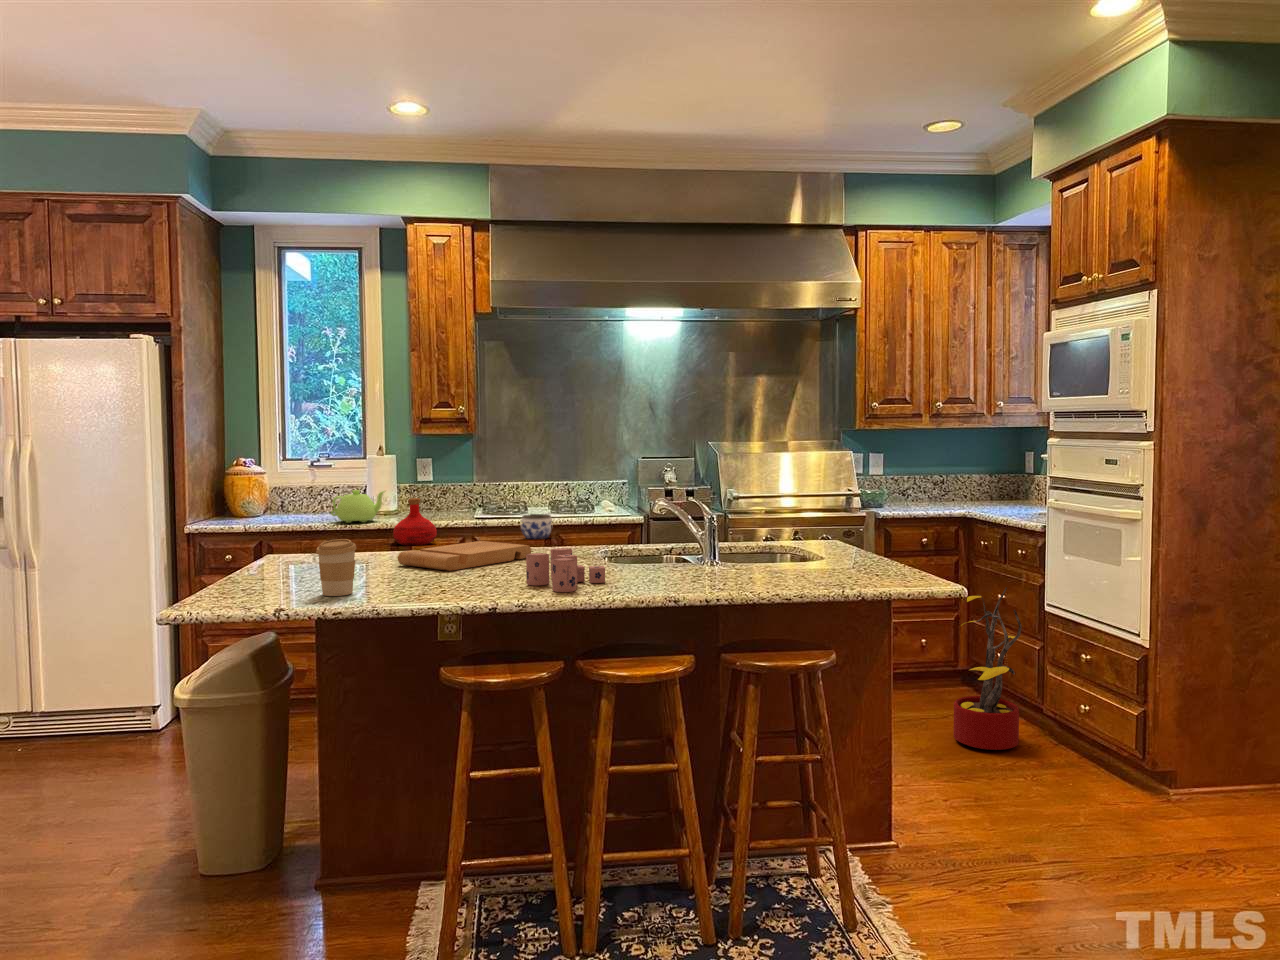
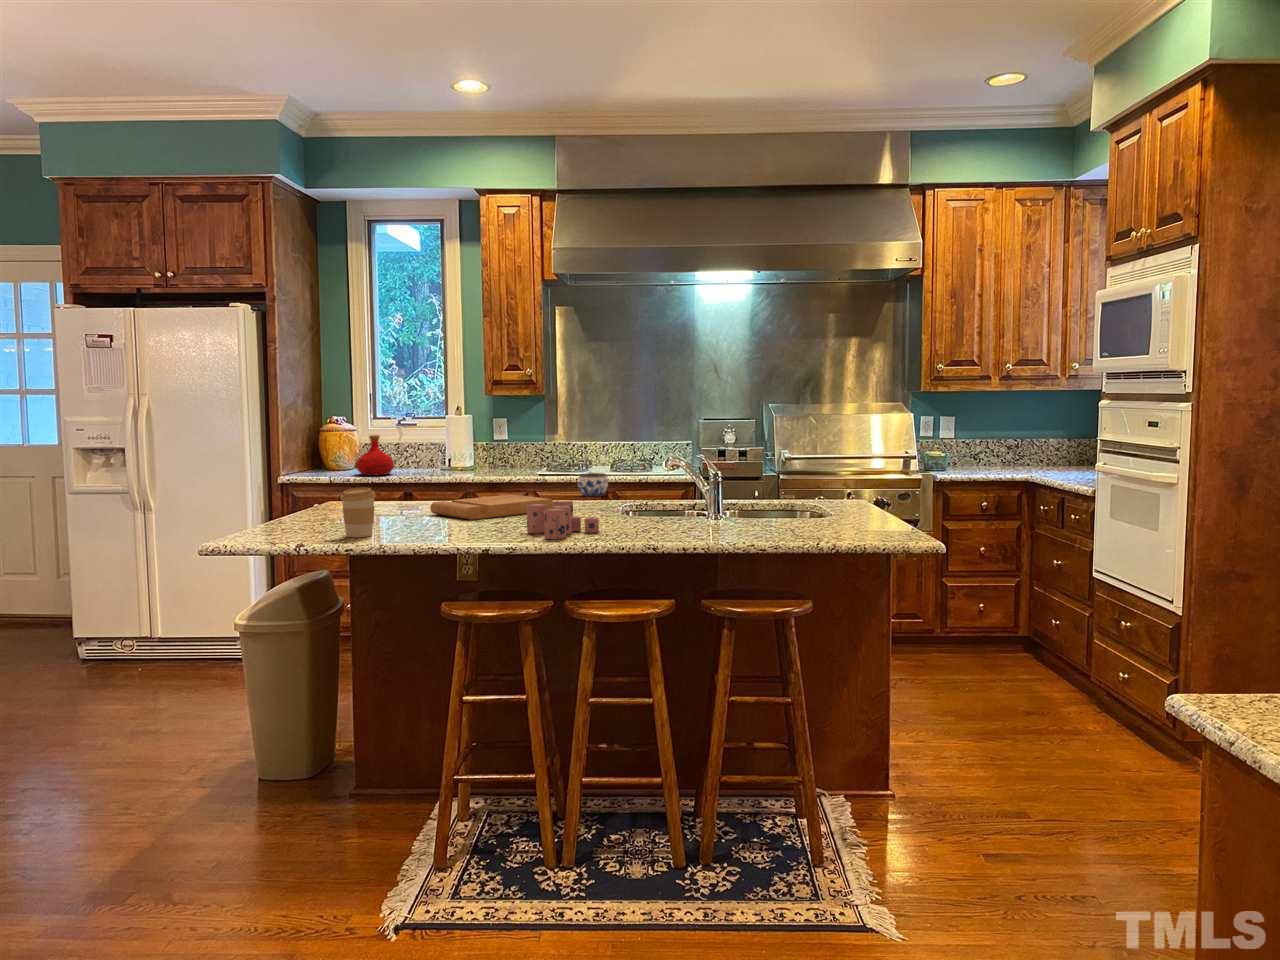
teapot: present [331,490,384,523] -> none [405,448,455,478]
bottle: present [393,498,437,546] -> present [356,435,394,476]
decorative plant: present [954,587,1022,750] -> none [989,554,1068,716]

